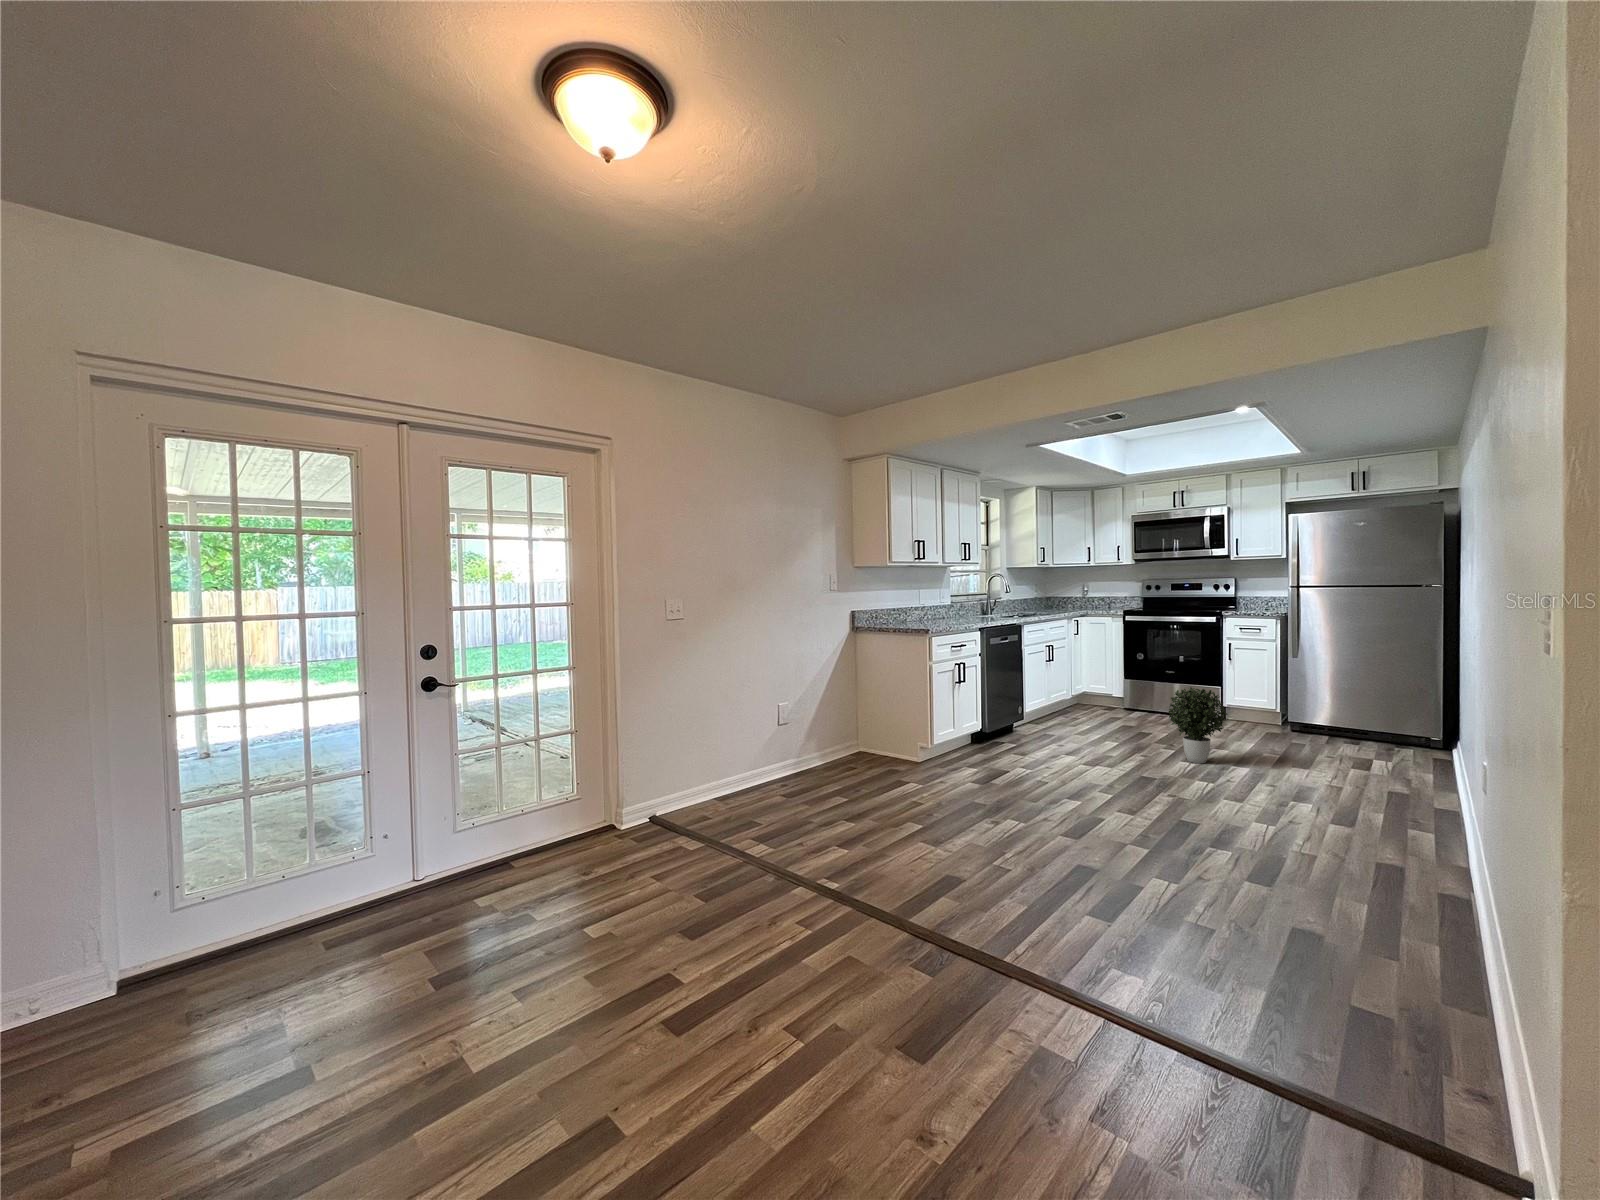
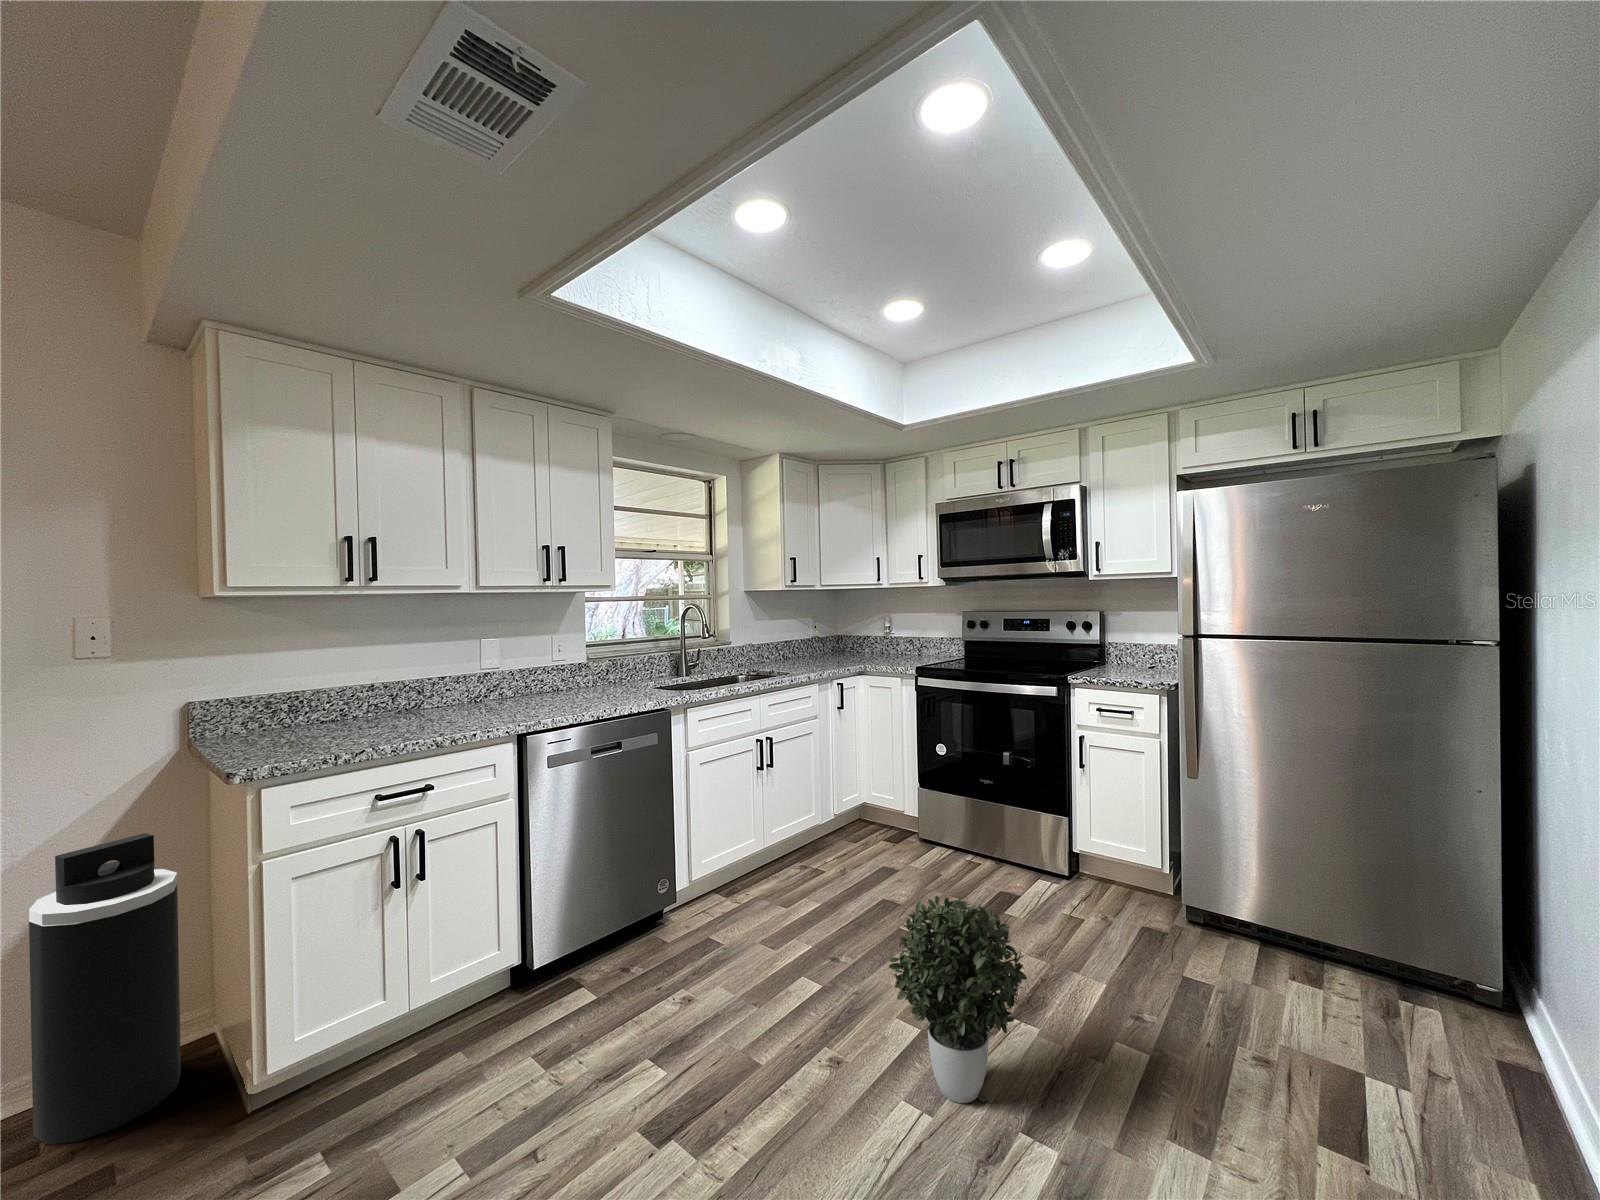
trash can: none [835,661,876,765] -> present [29,833,181,1144]

